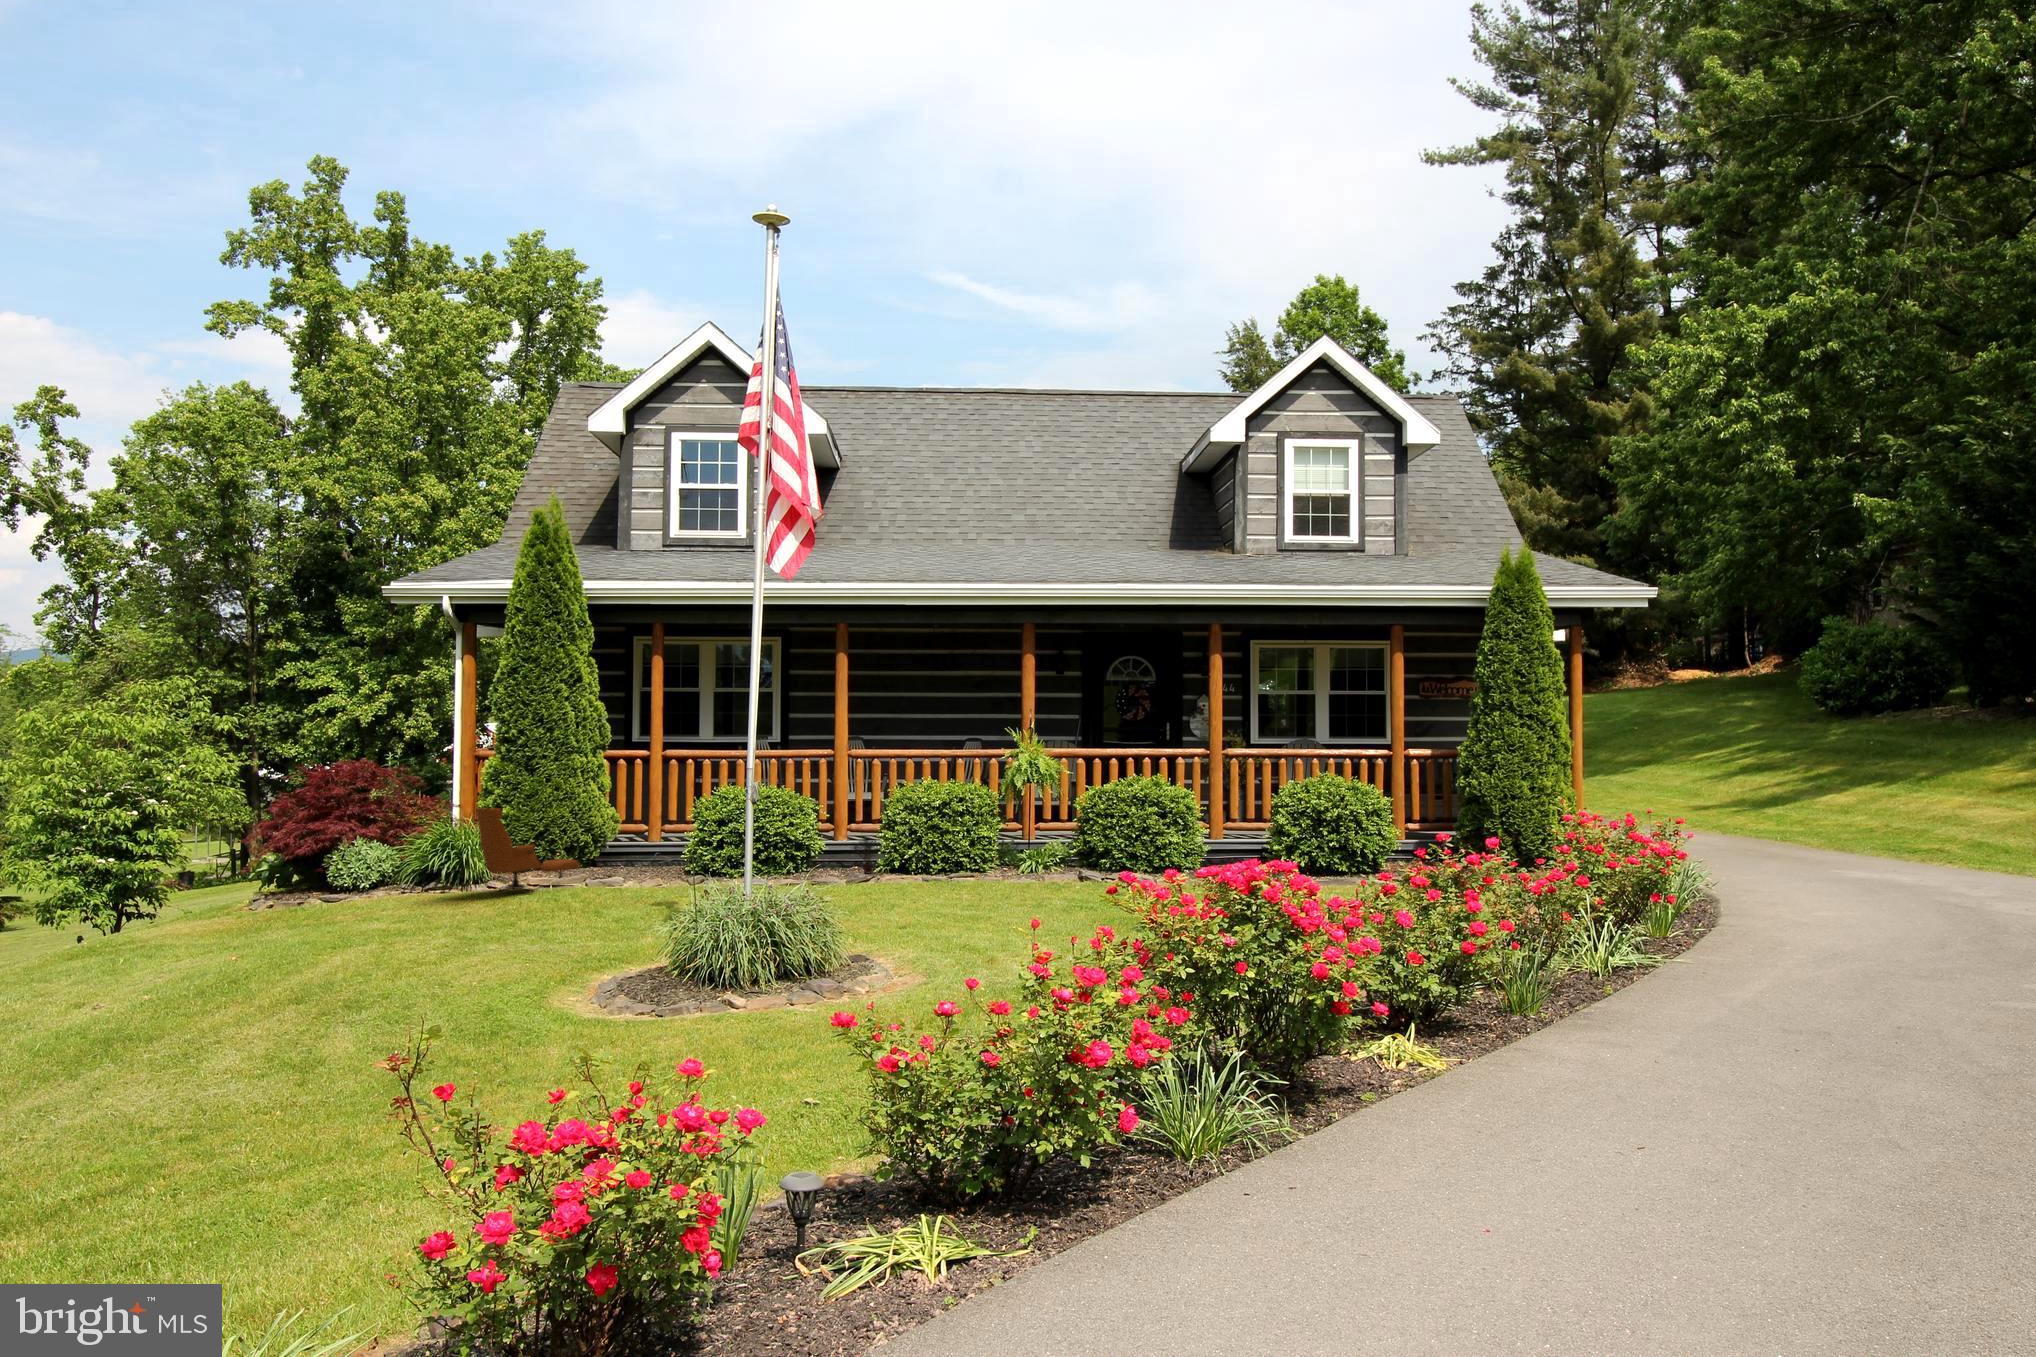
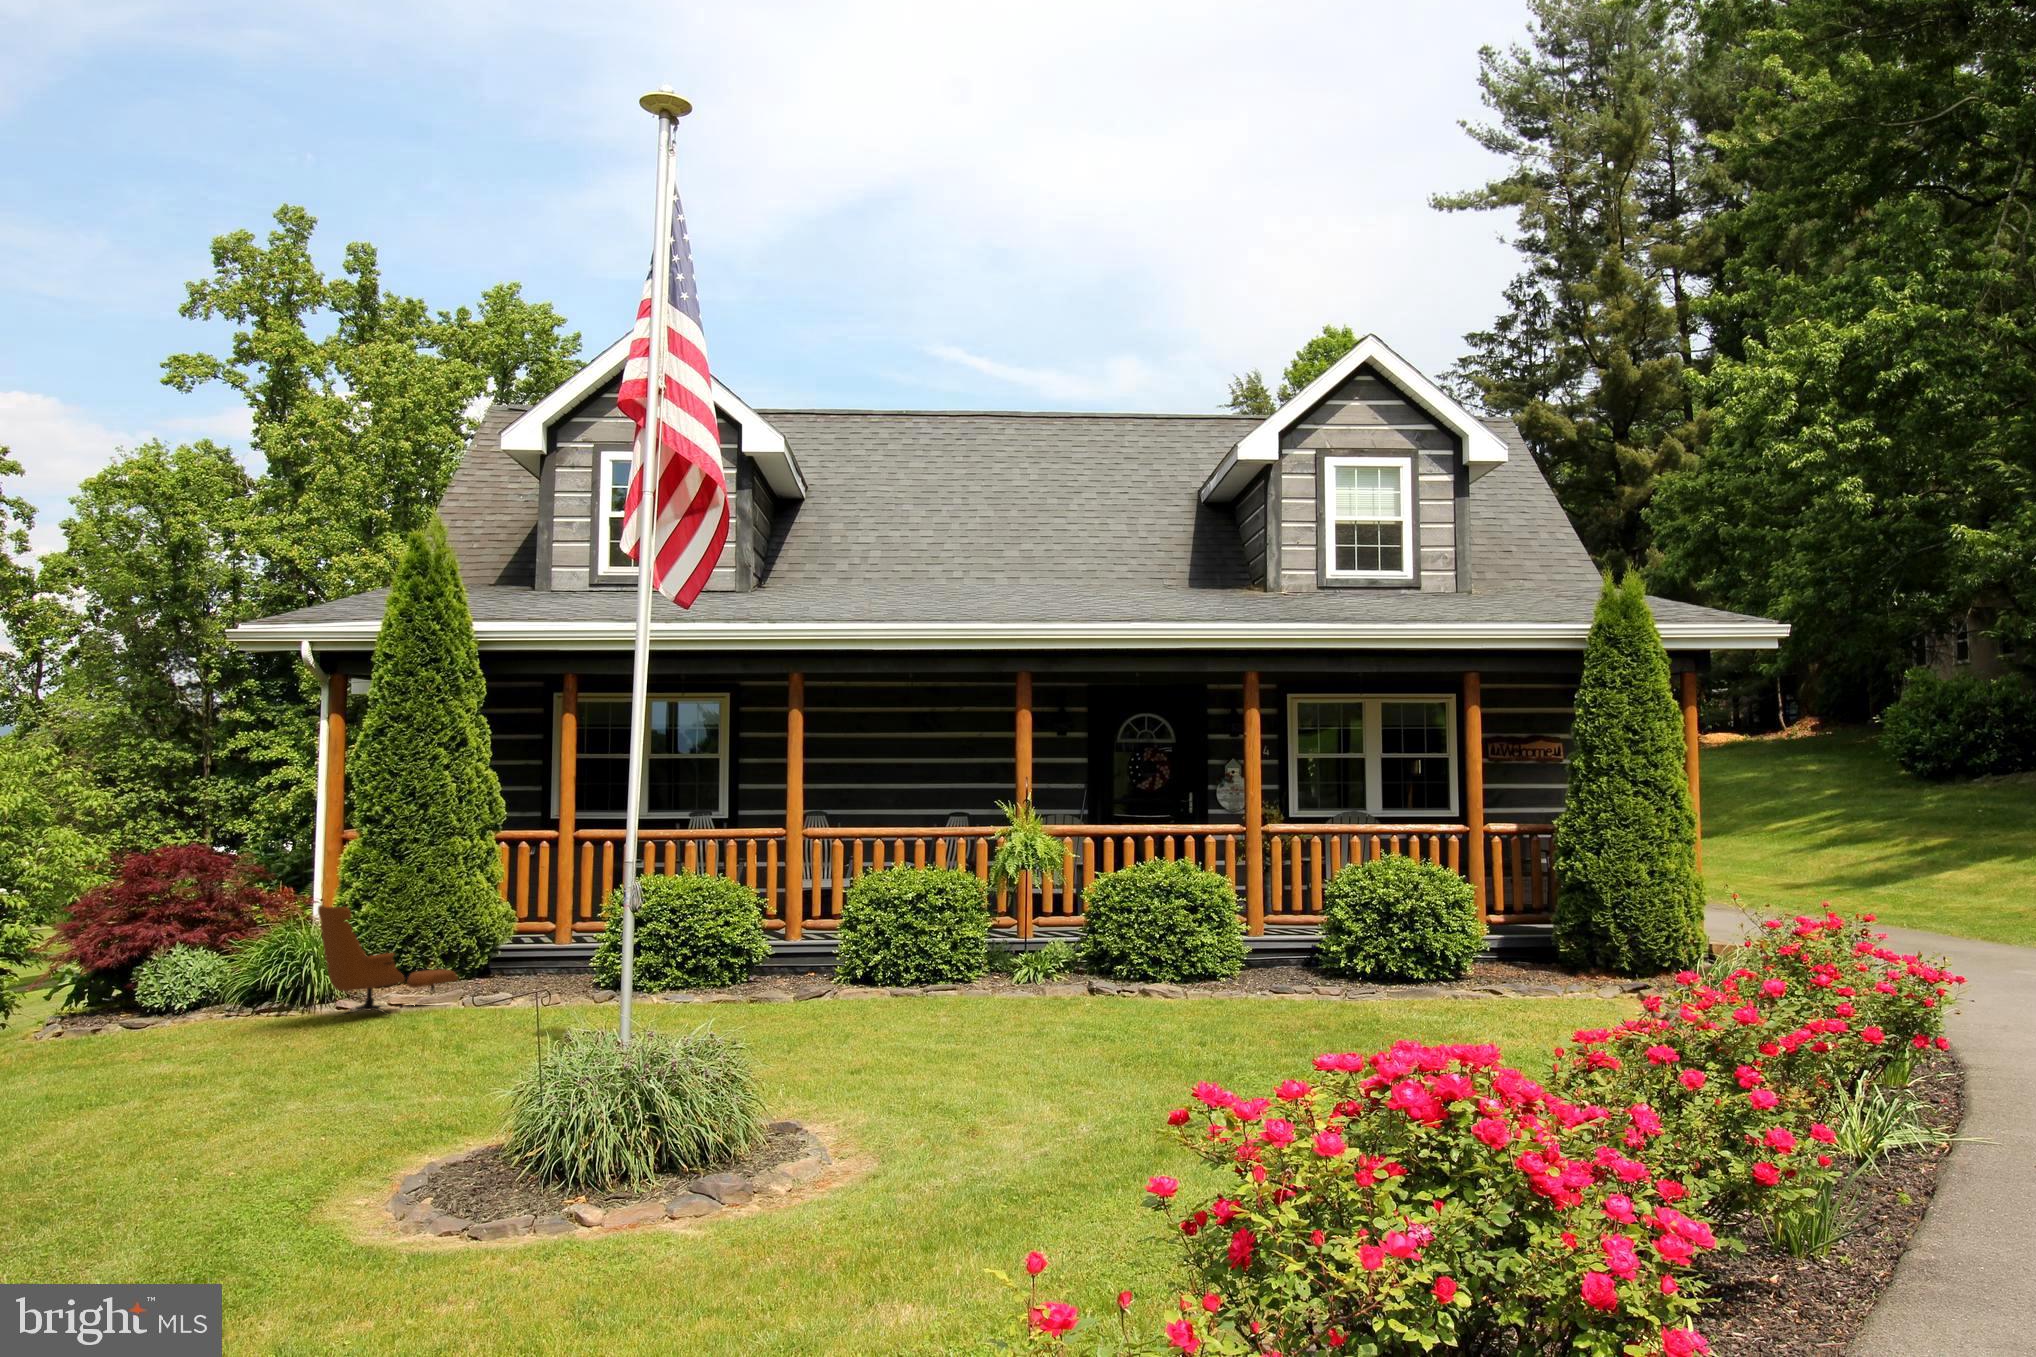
potted plant: present [851,838,880,874] -> none [799,937,845,985]

